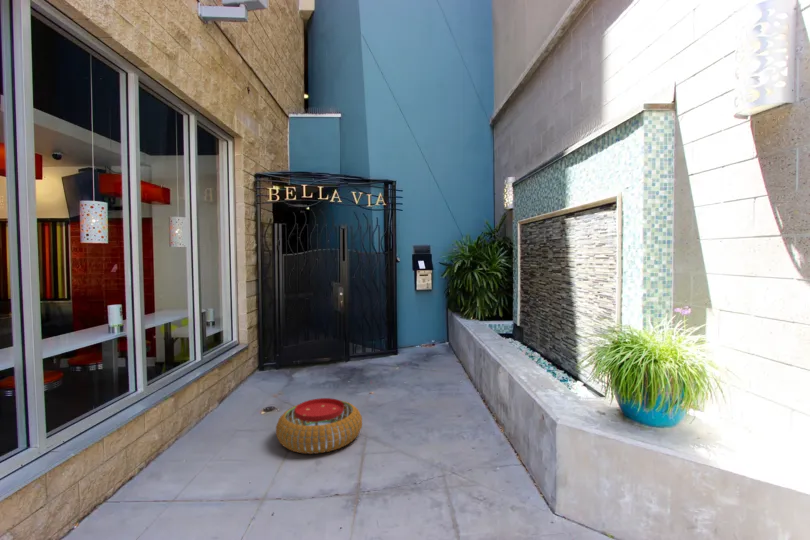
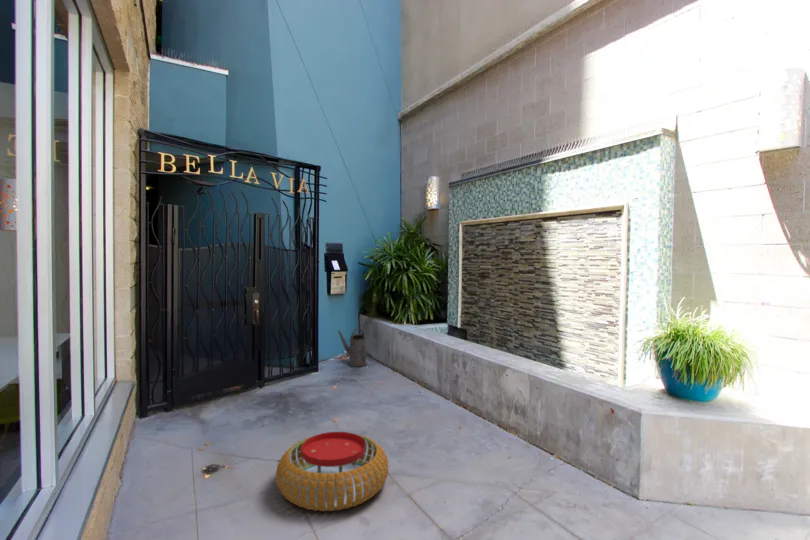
watering can: none [424,320,445,355] -> present [338,328,368,367]

